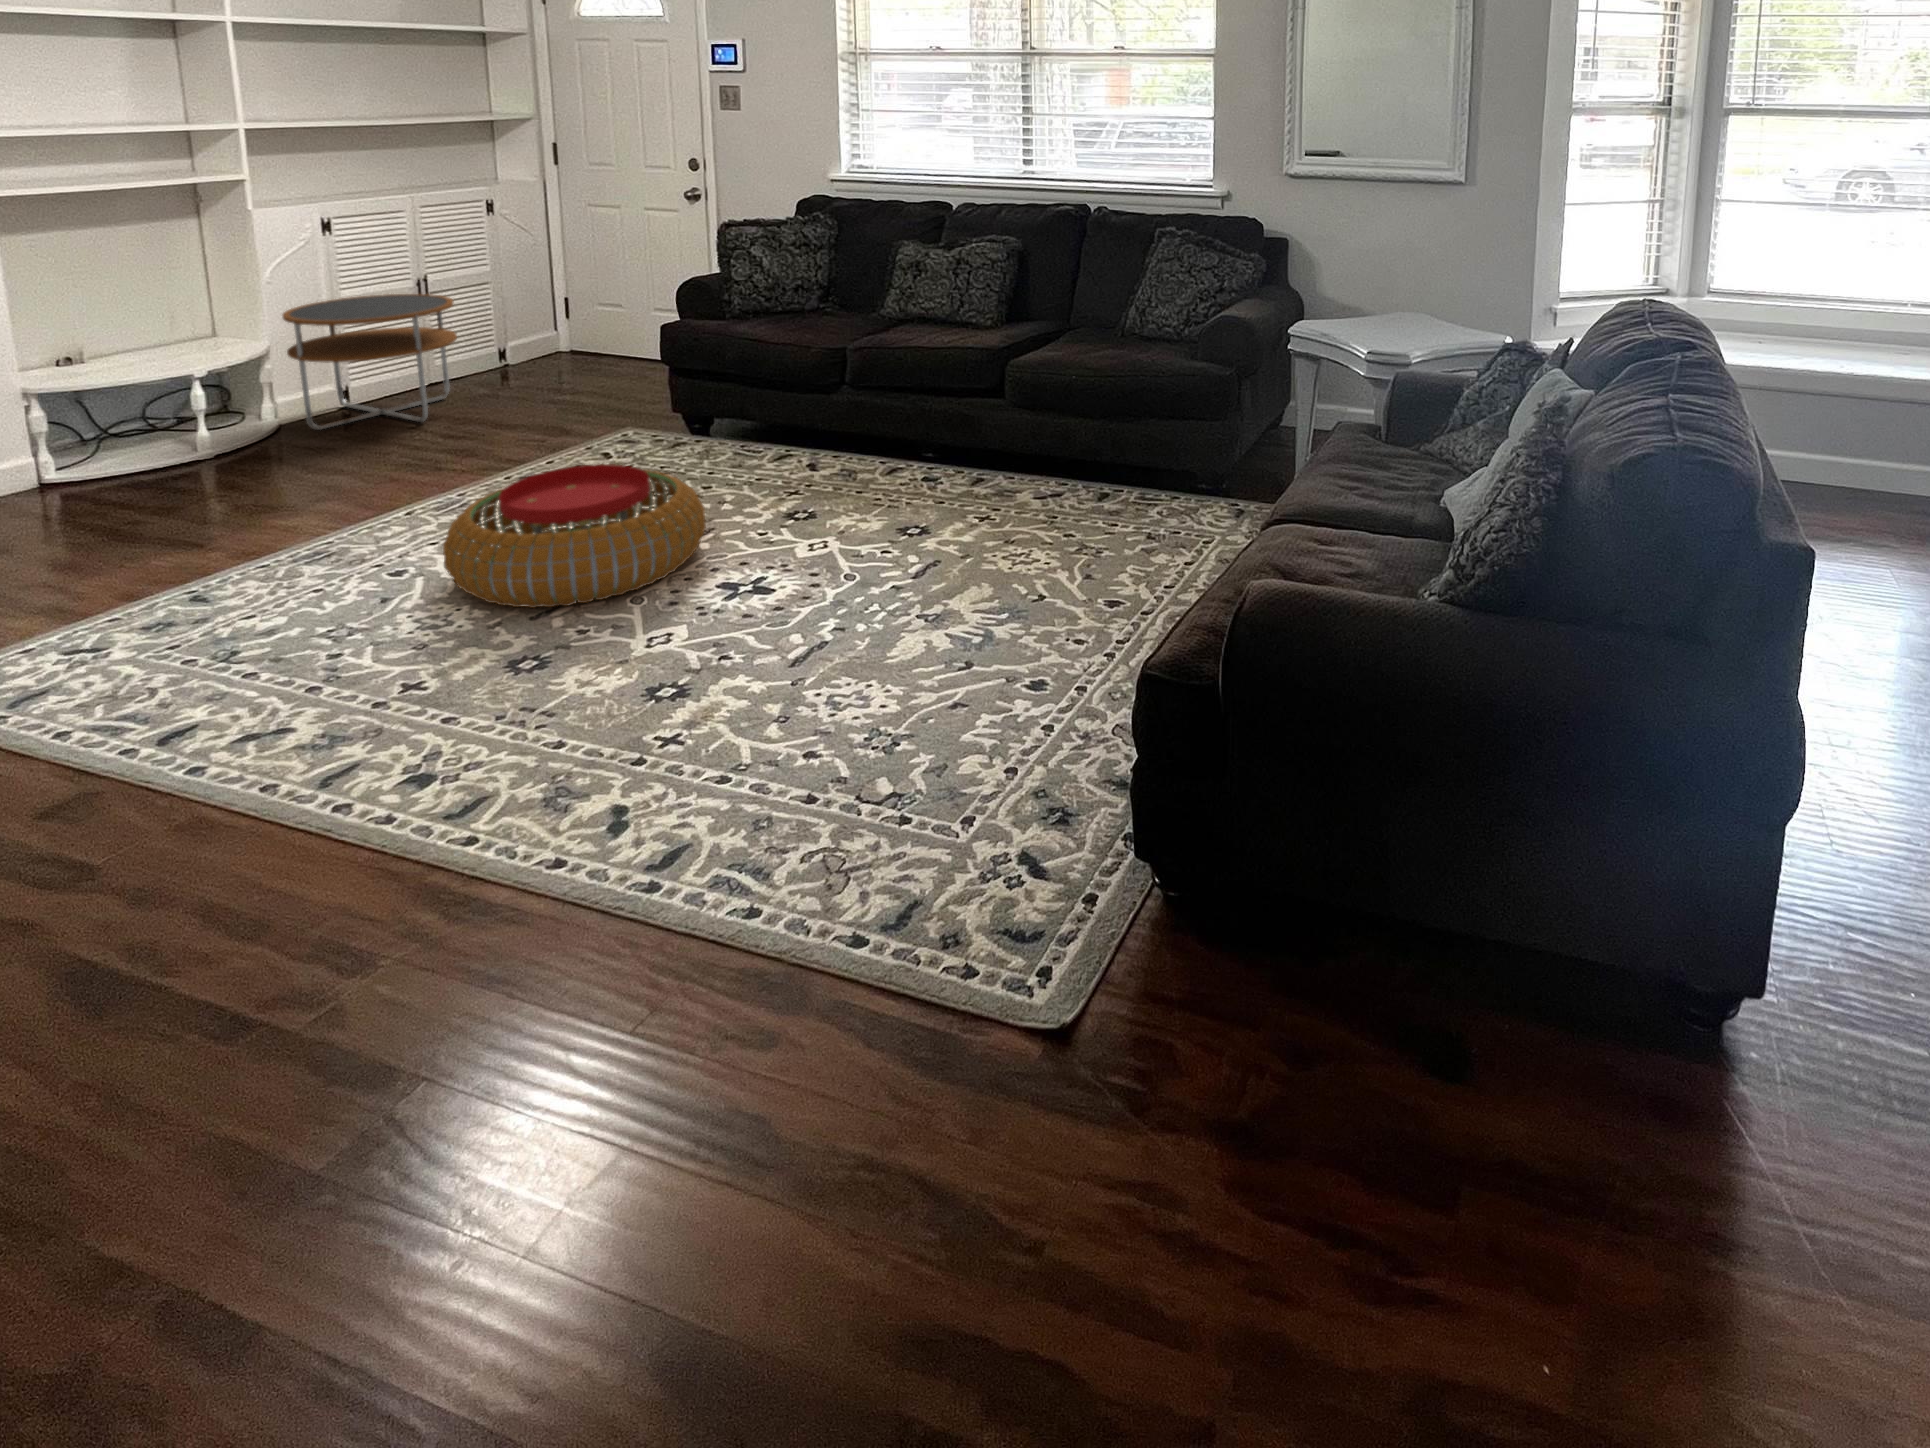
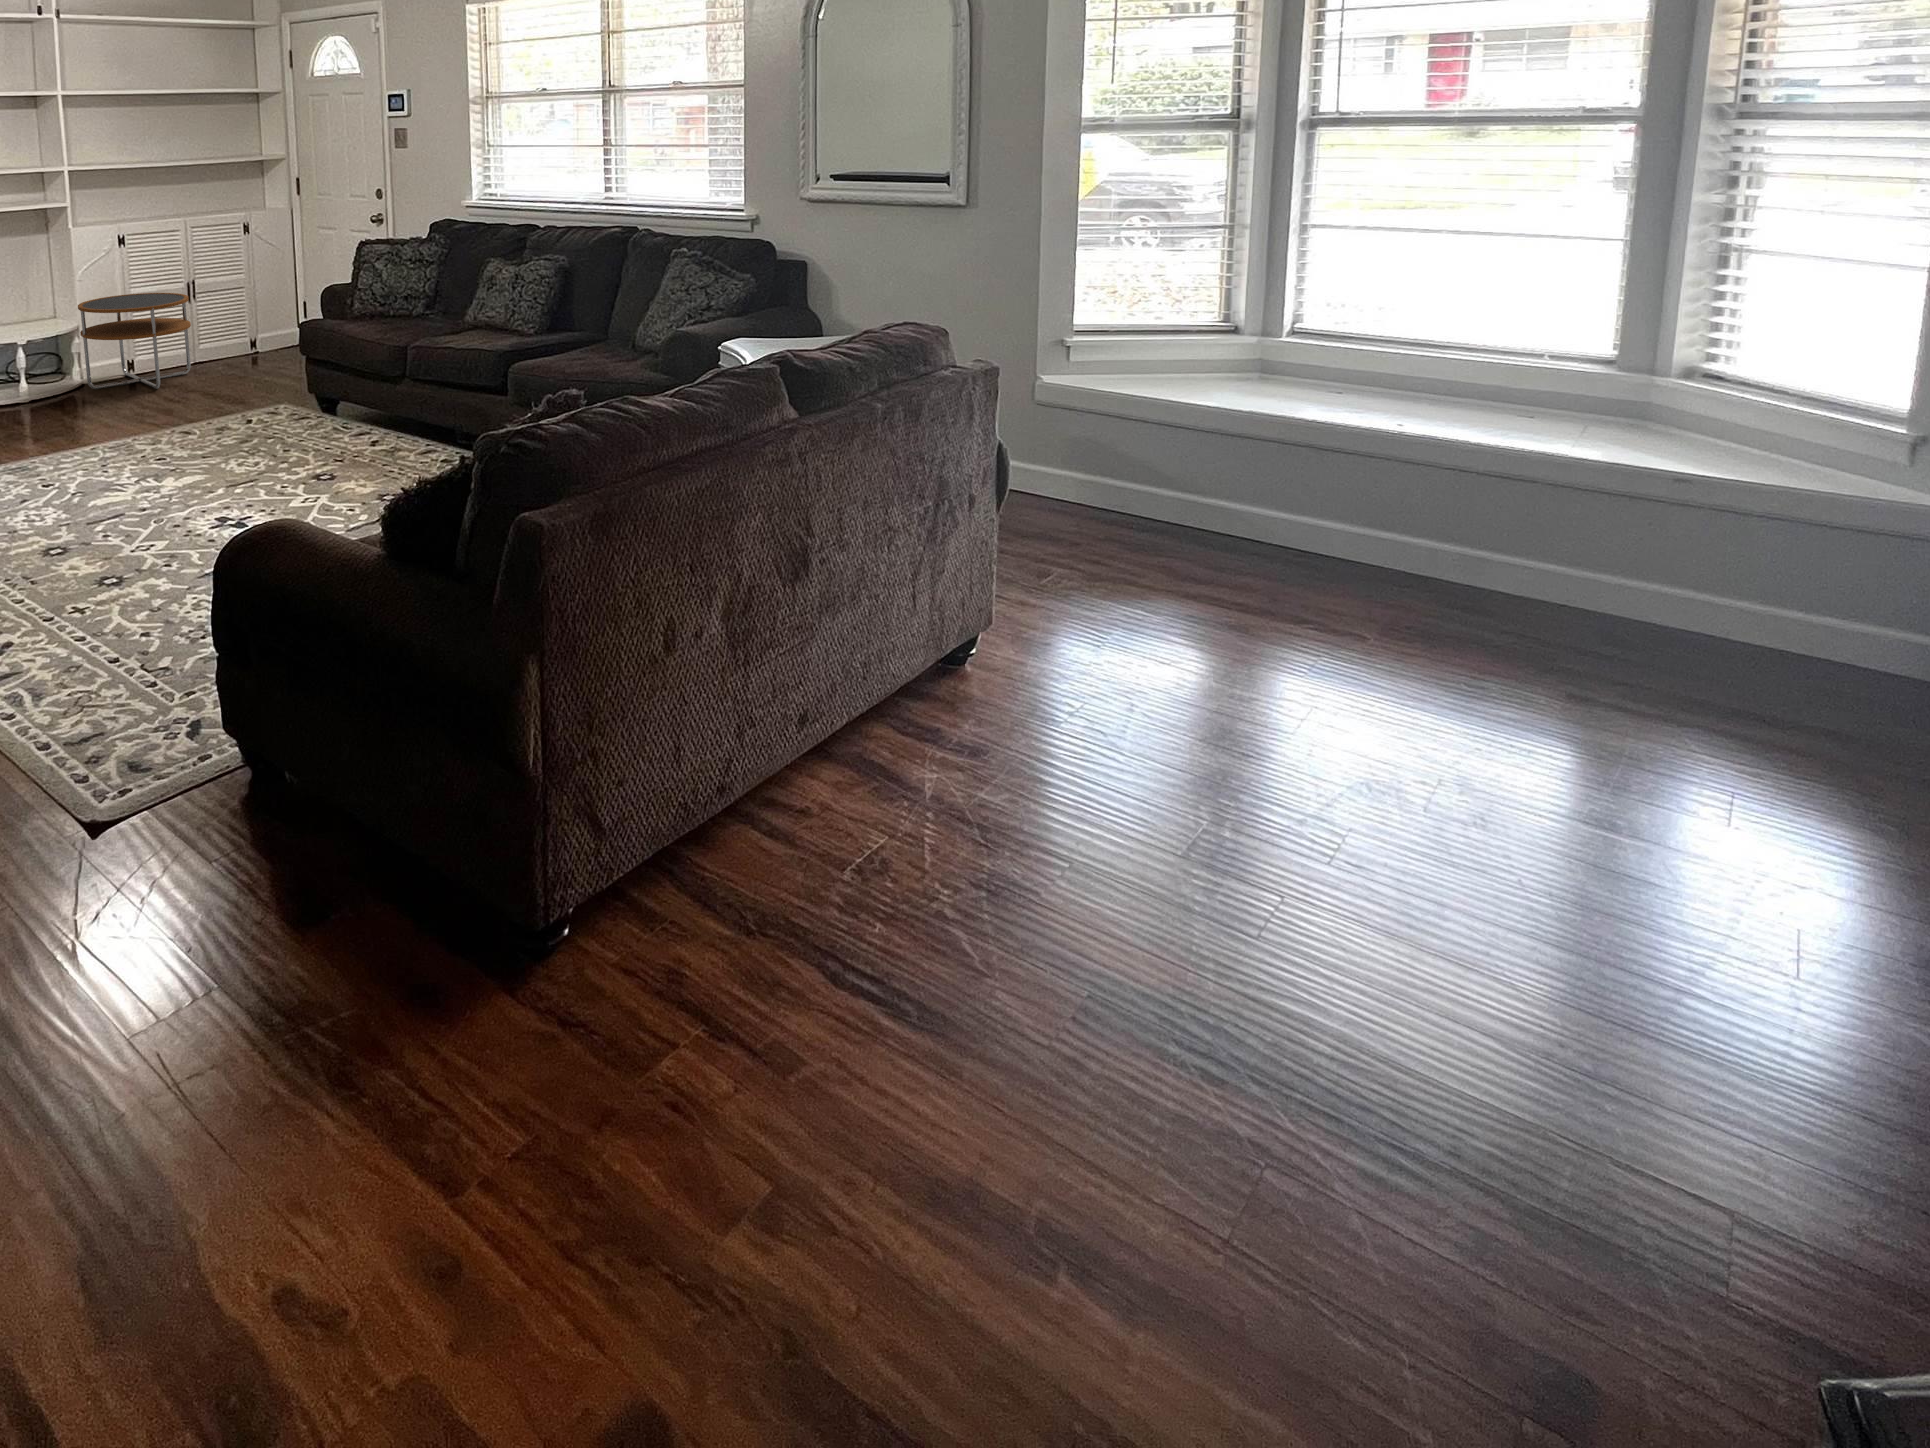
pouf: present [443,464,706,608] -> none [50,420,234,517]

